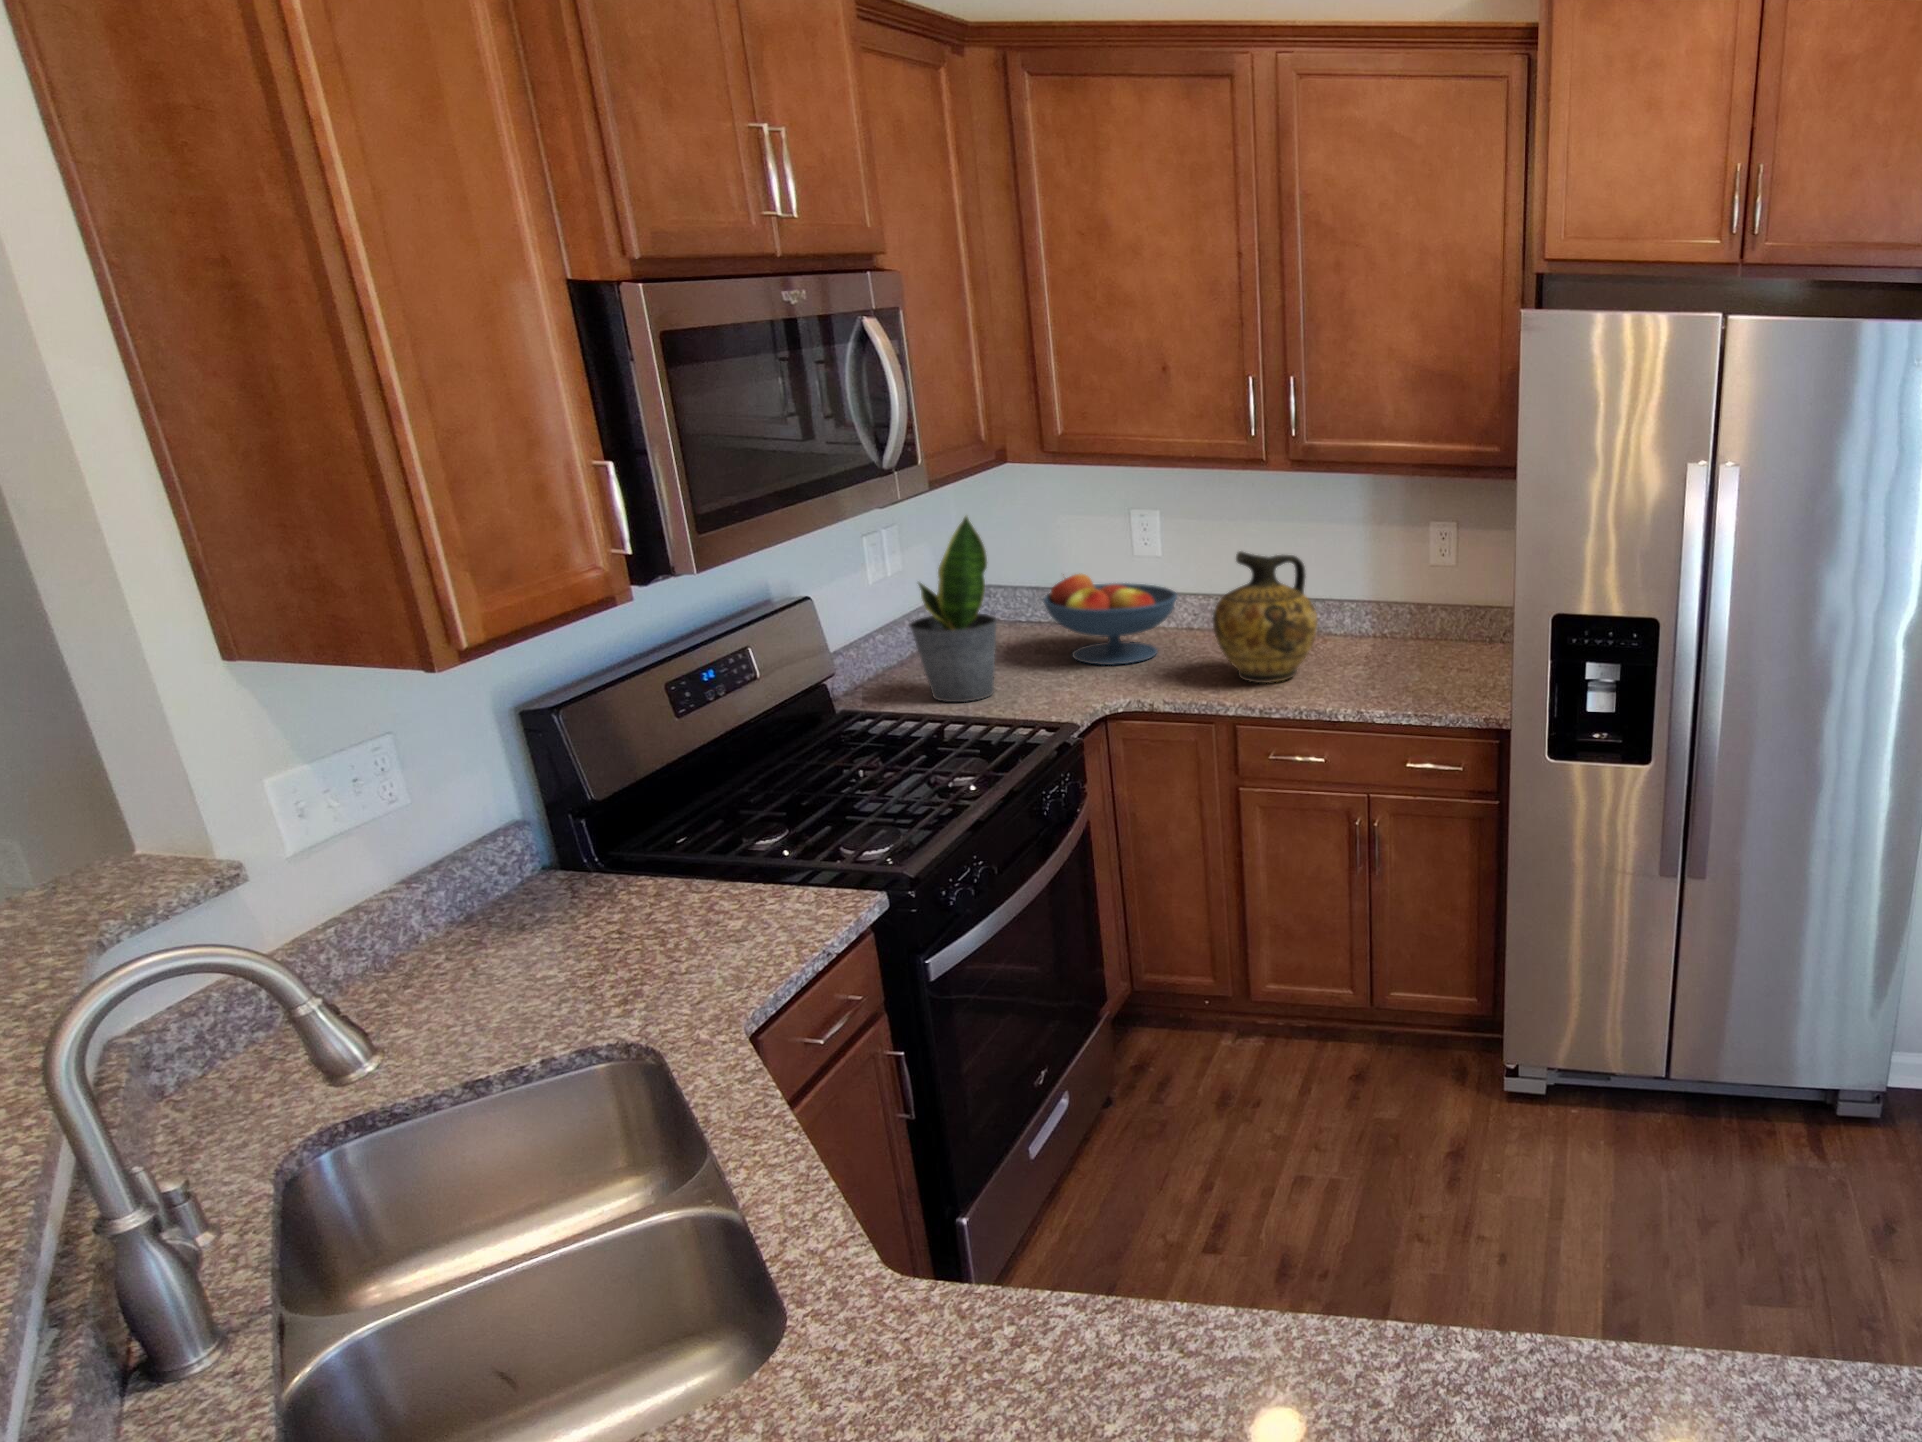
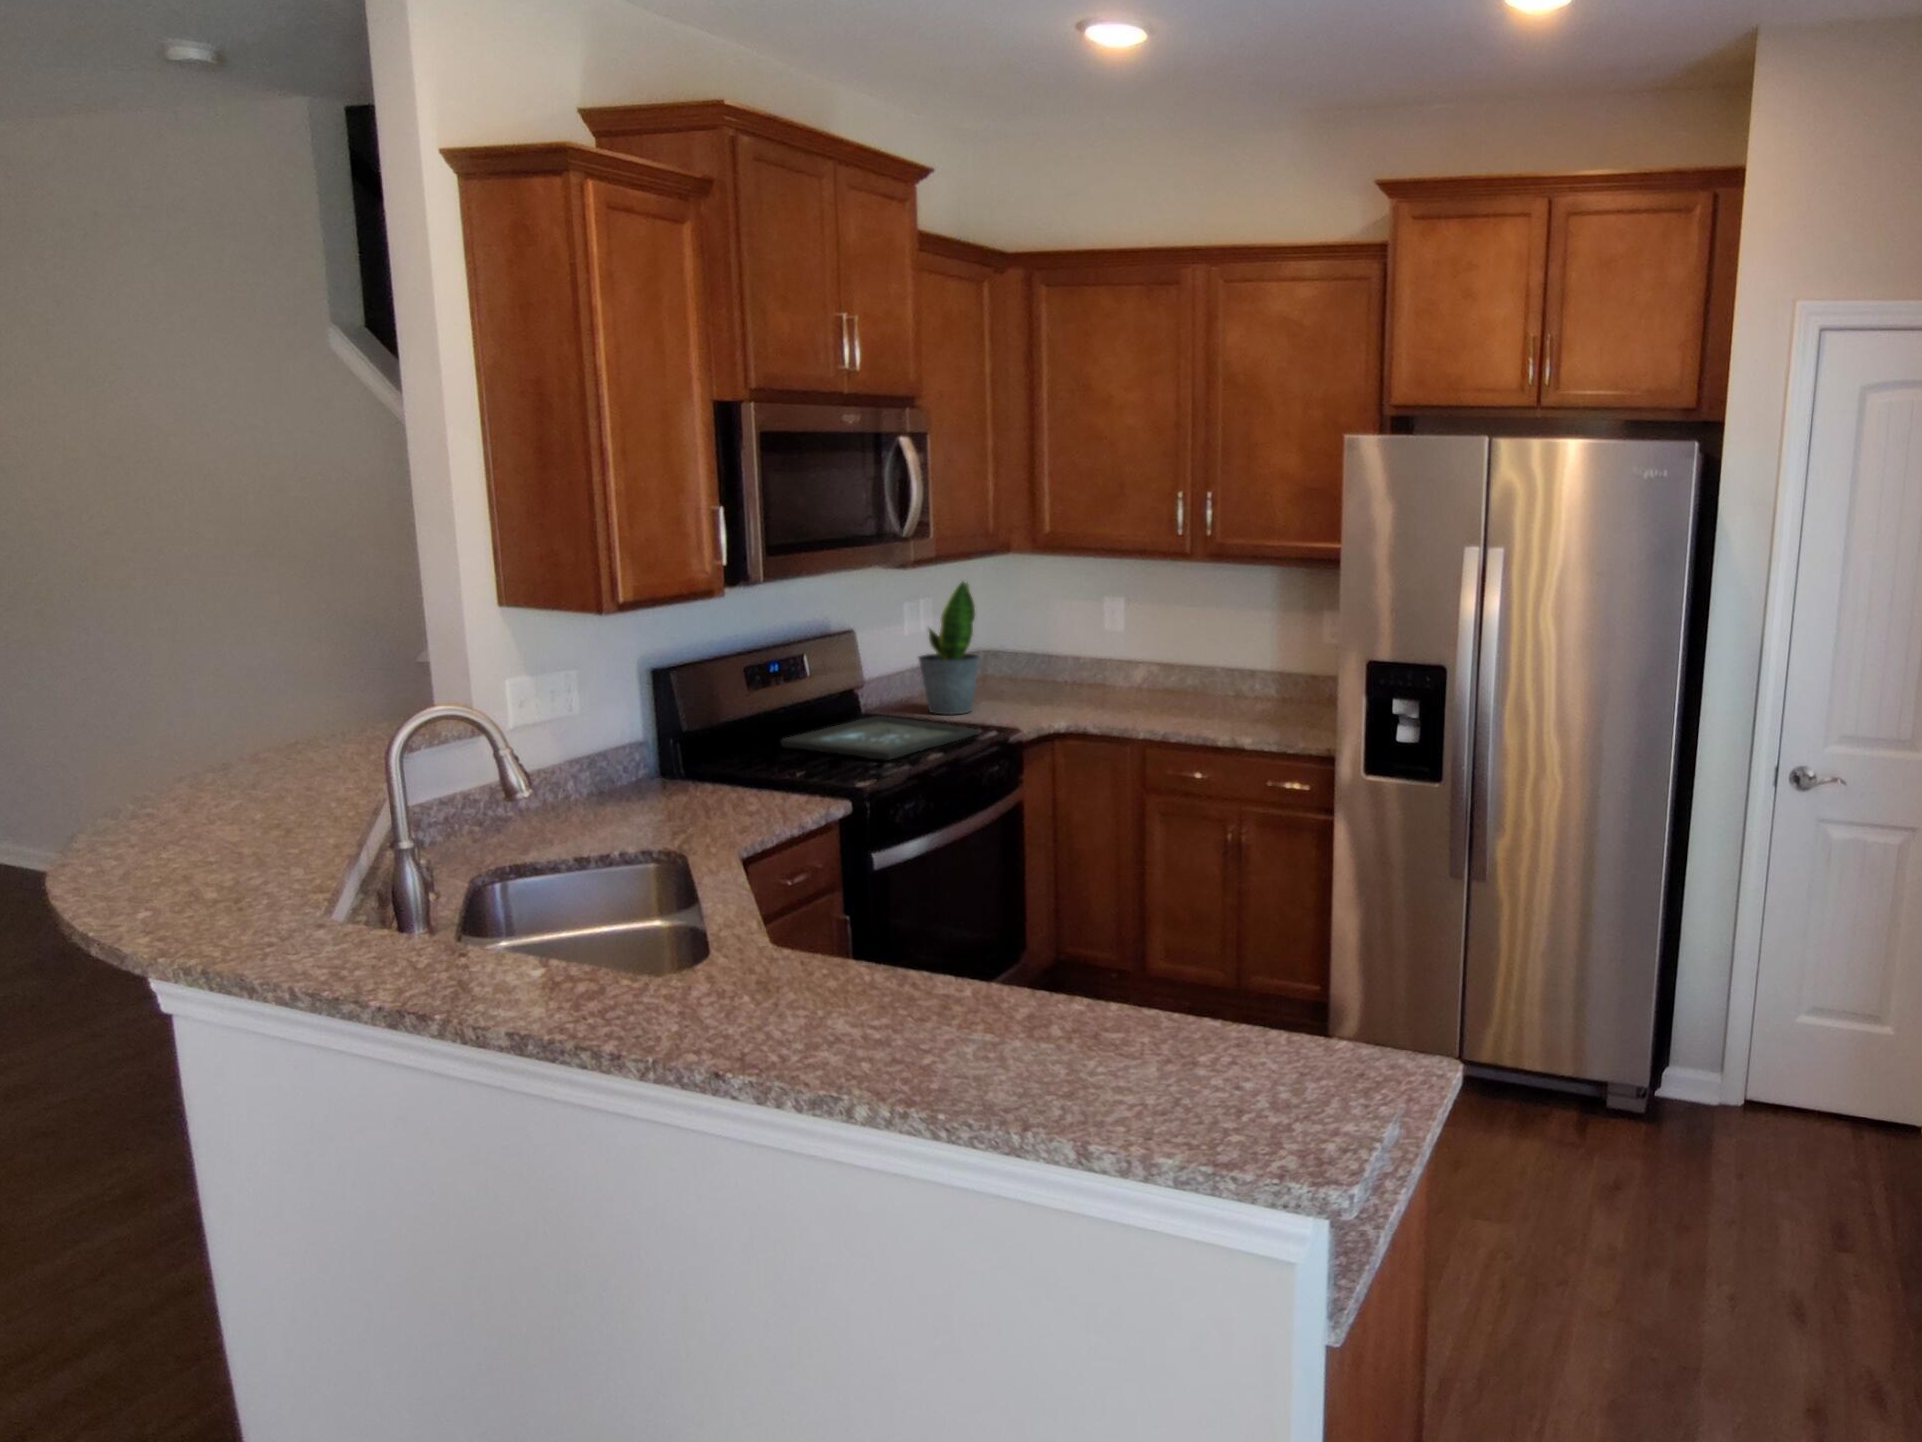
ceramic jug: present [1213,552,1317,683] -> none [1136,616,1216,717]
fruit bowl: present [1043,574,1177,665] -> none [1021,633,1121,701]
tray: none [739,717,1025,803] -> present [781,716,979,759]

